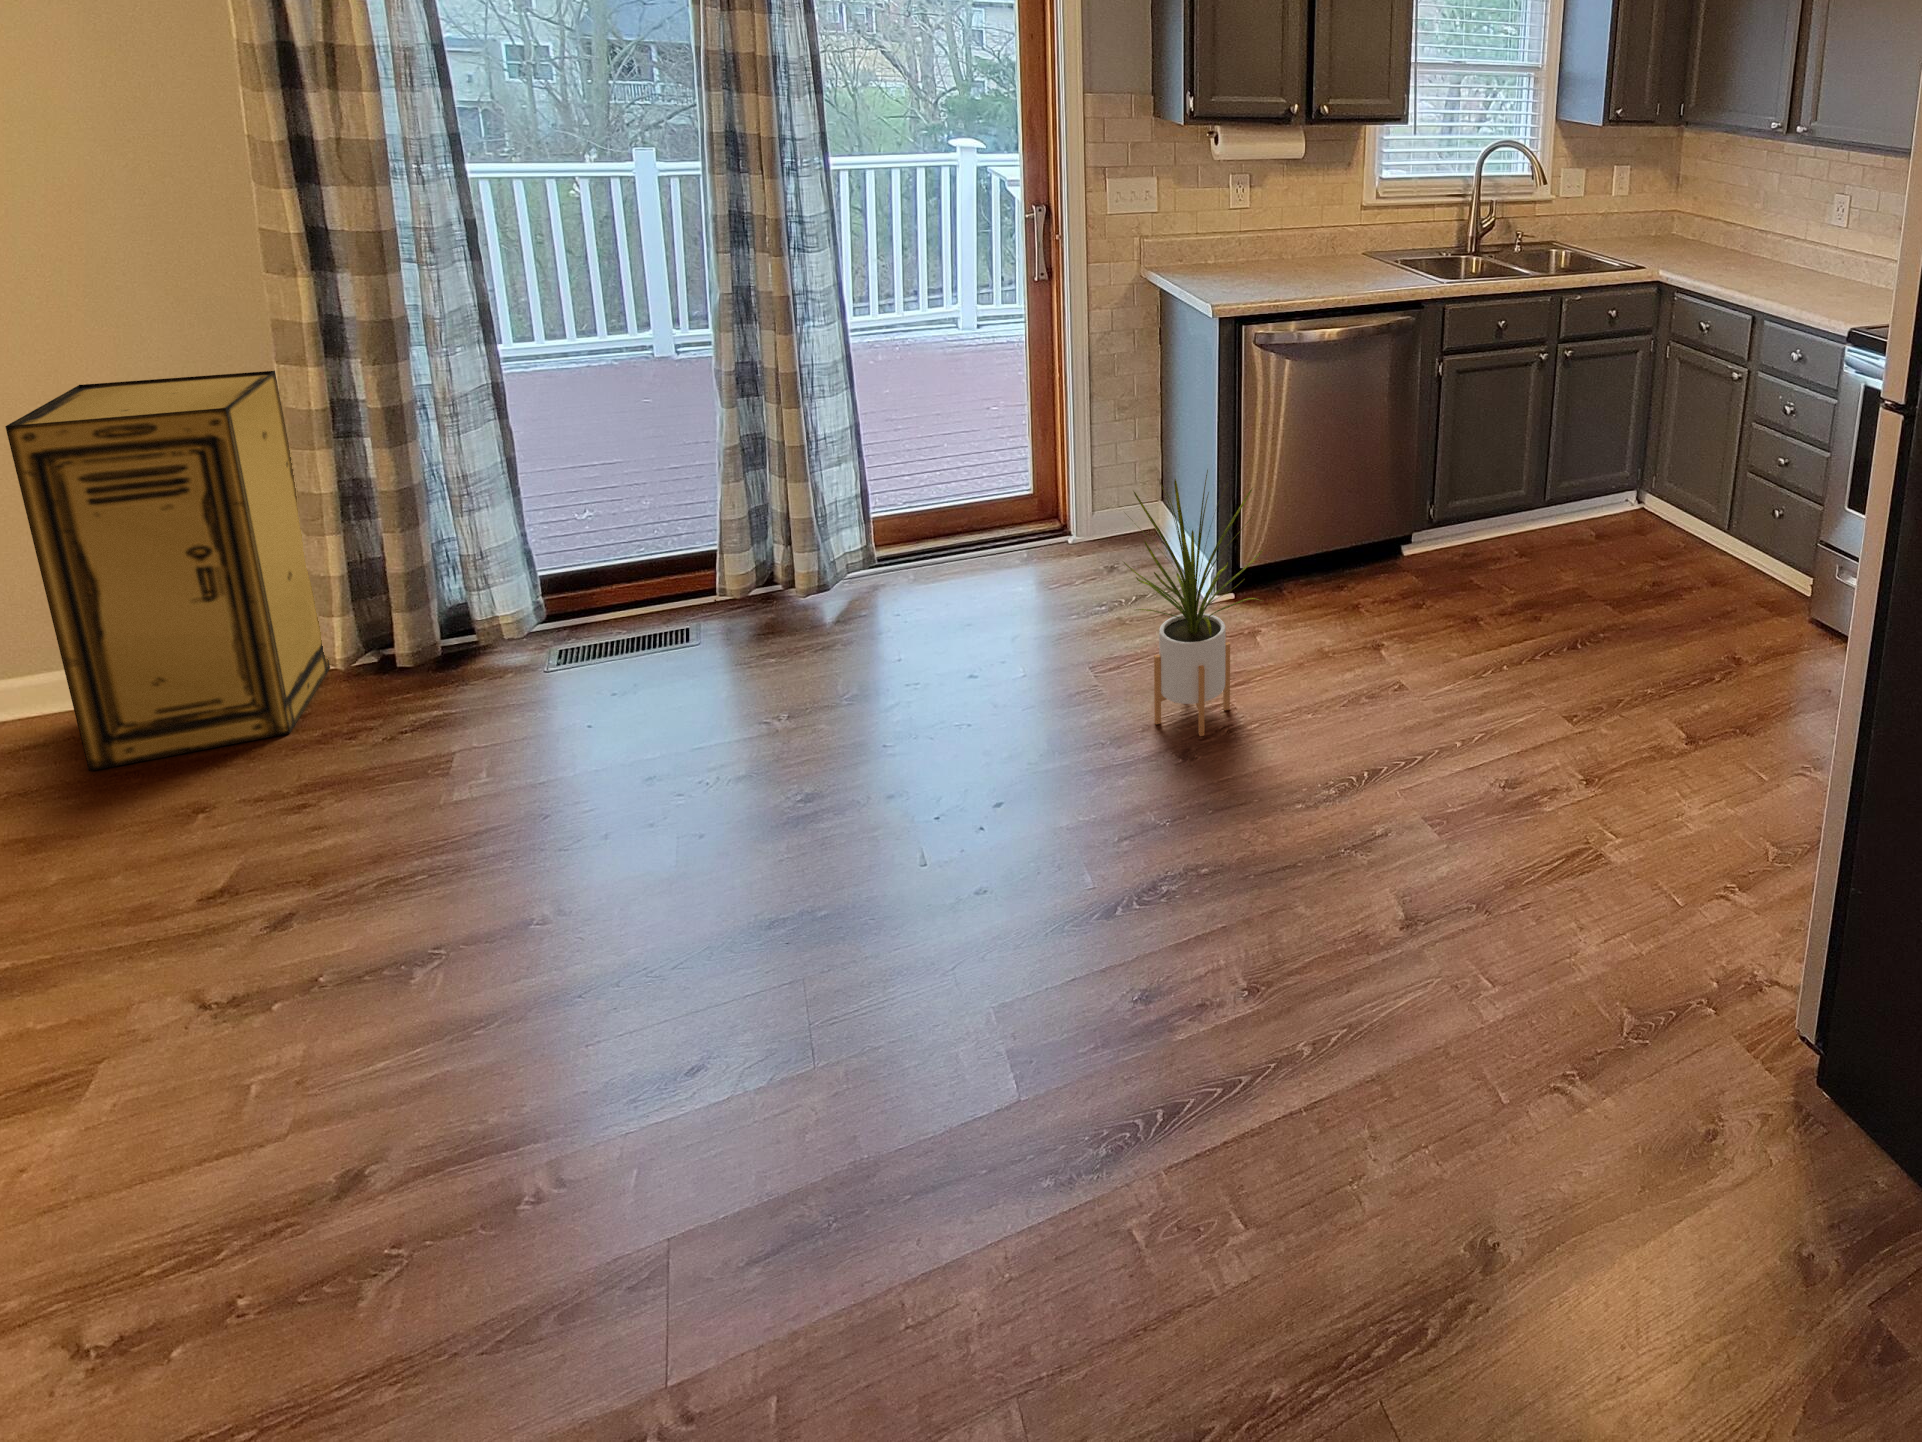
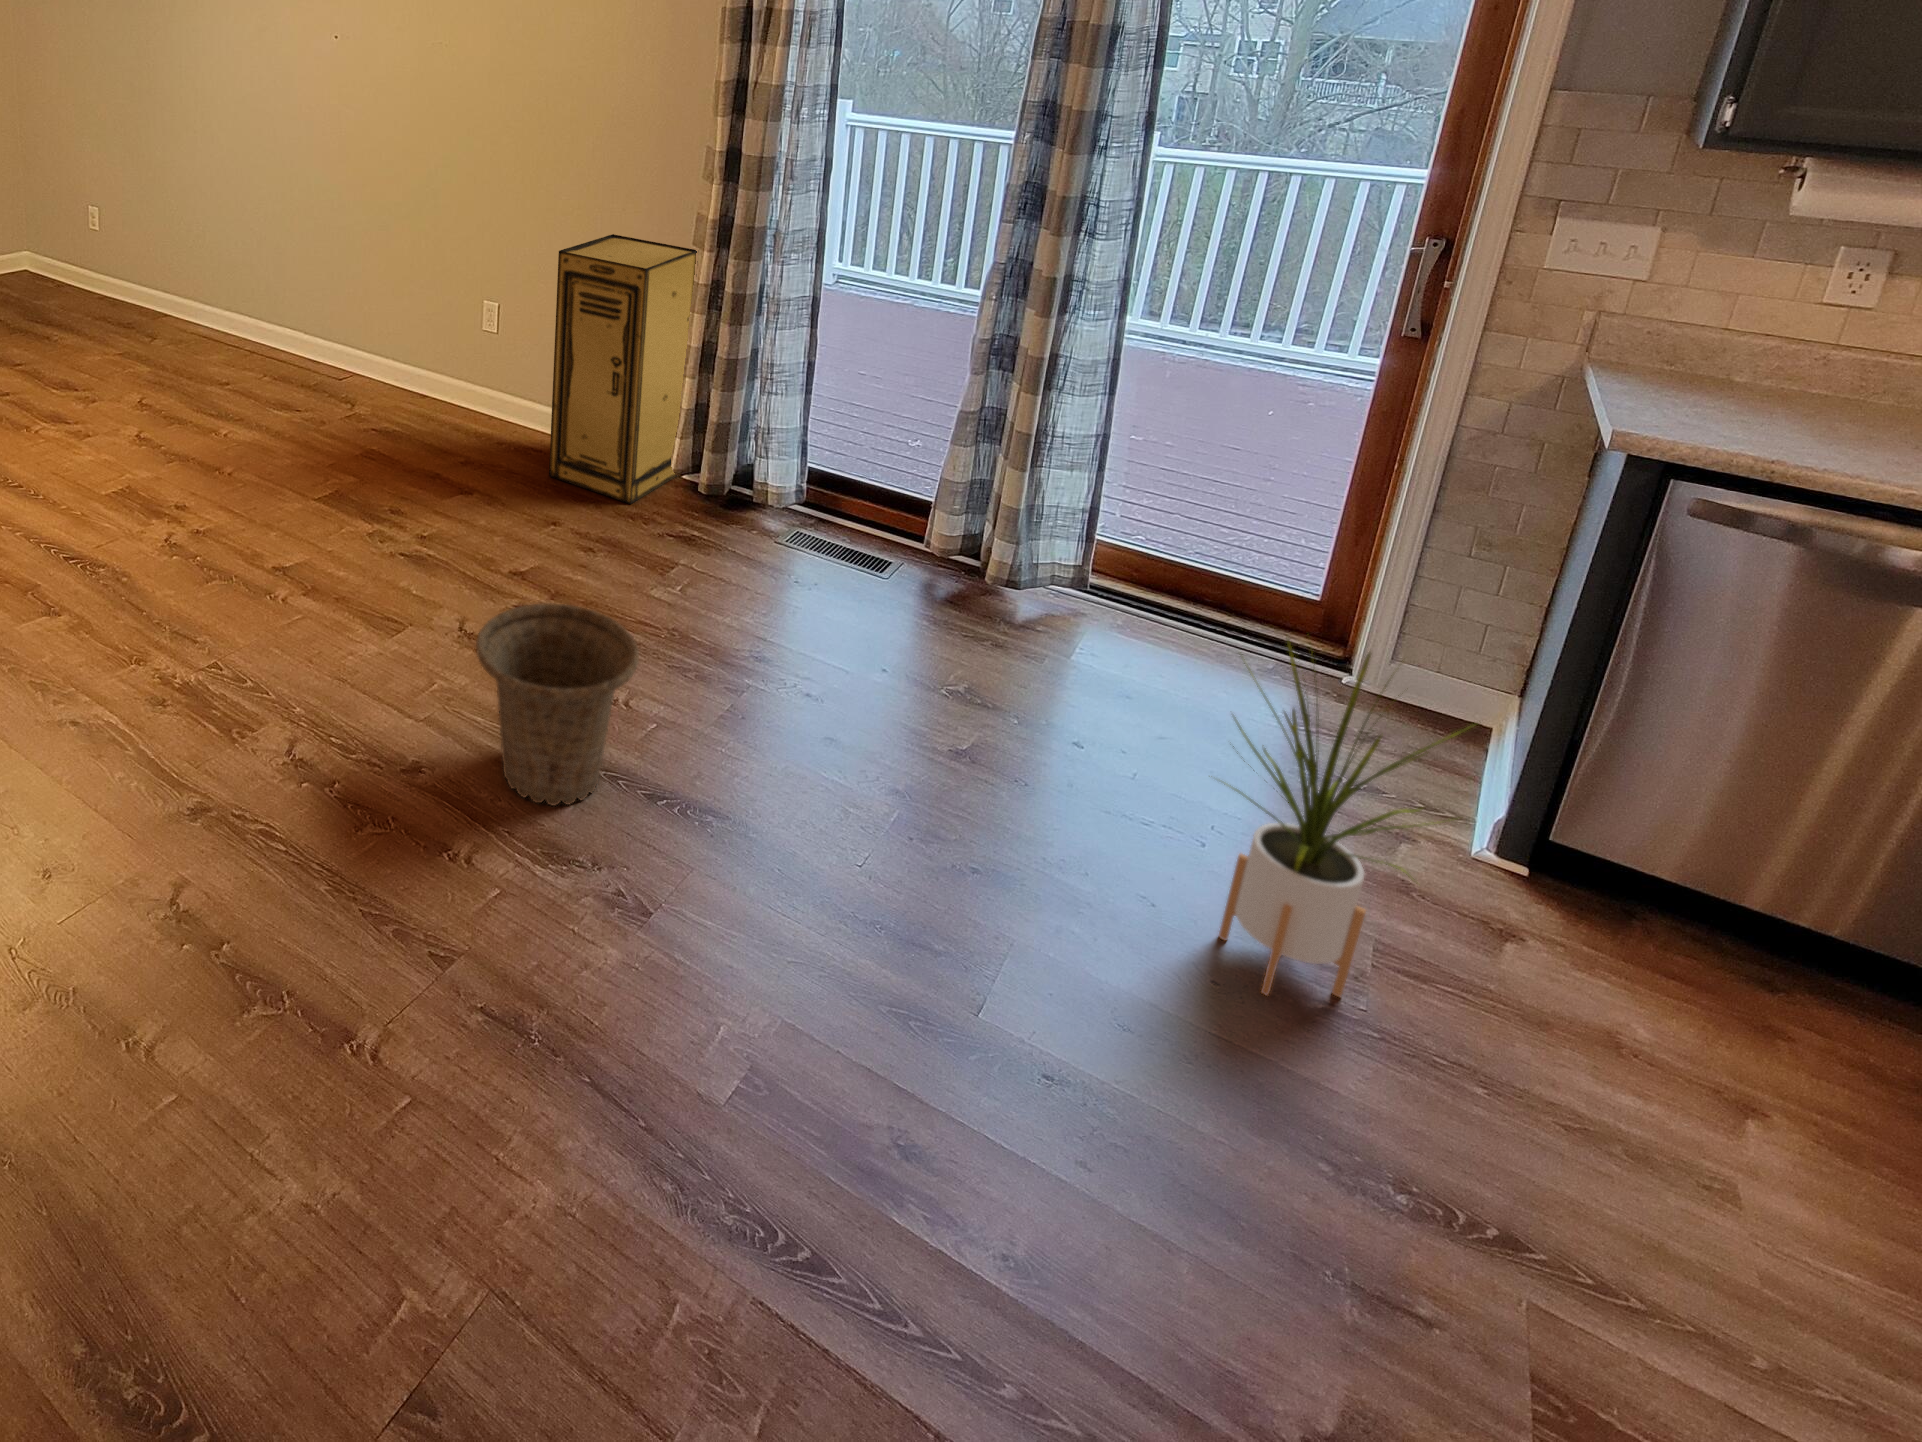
basket: none [356,806,634,1099] -> present [476,603,639,806]

